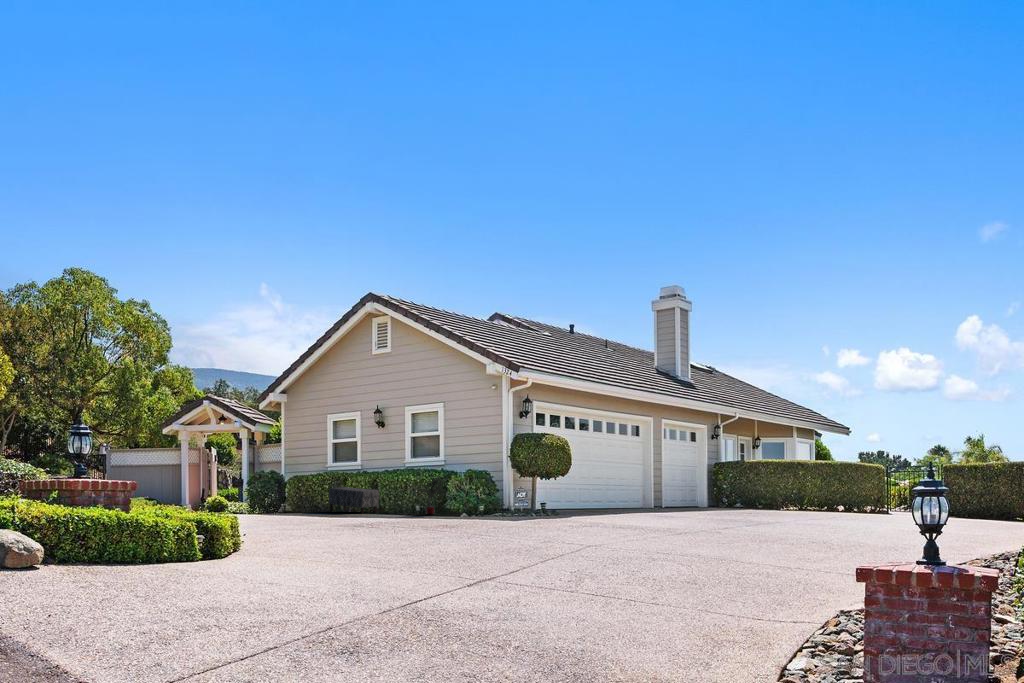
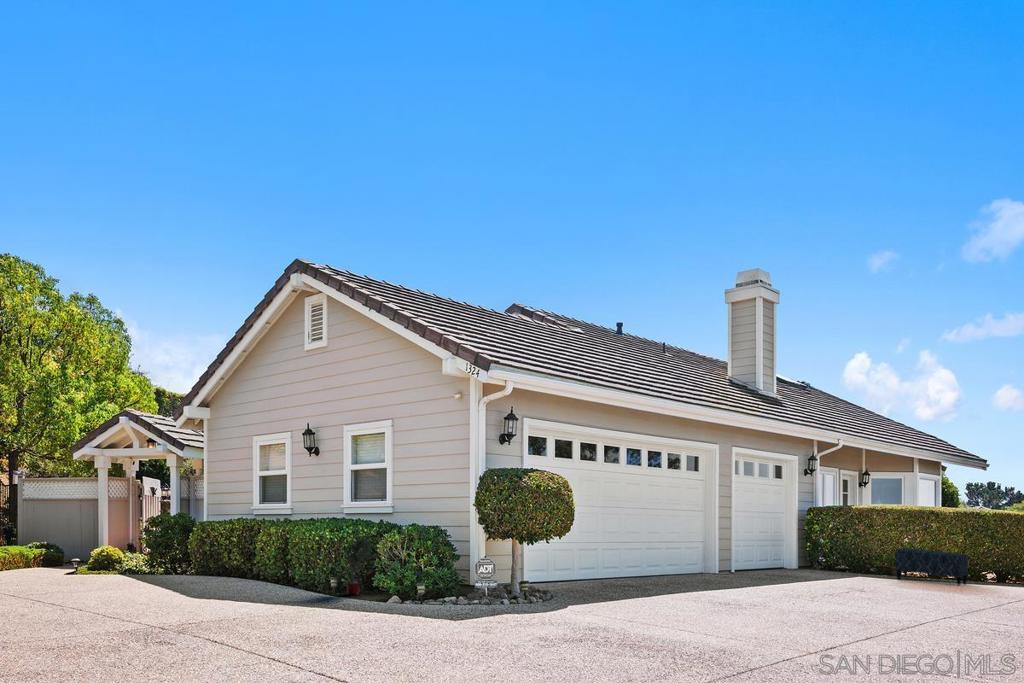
bench: present [329,487,379,513] -> present [895,548,968,586]

